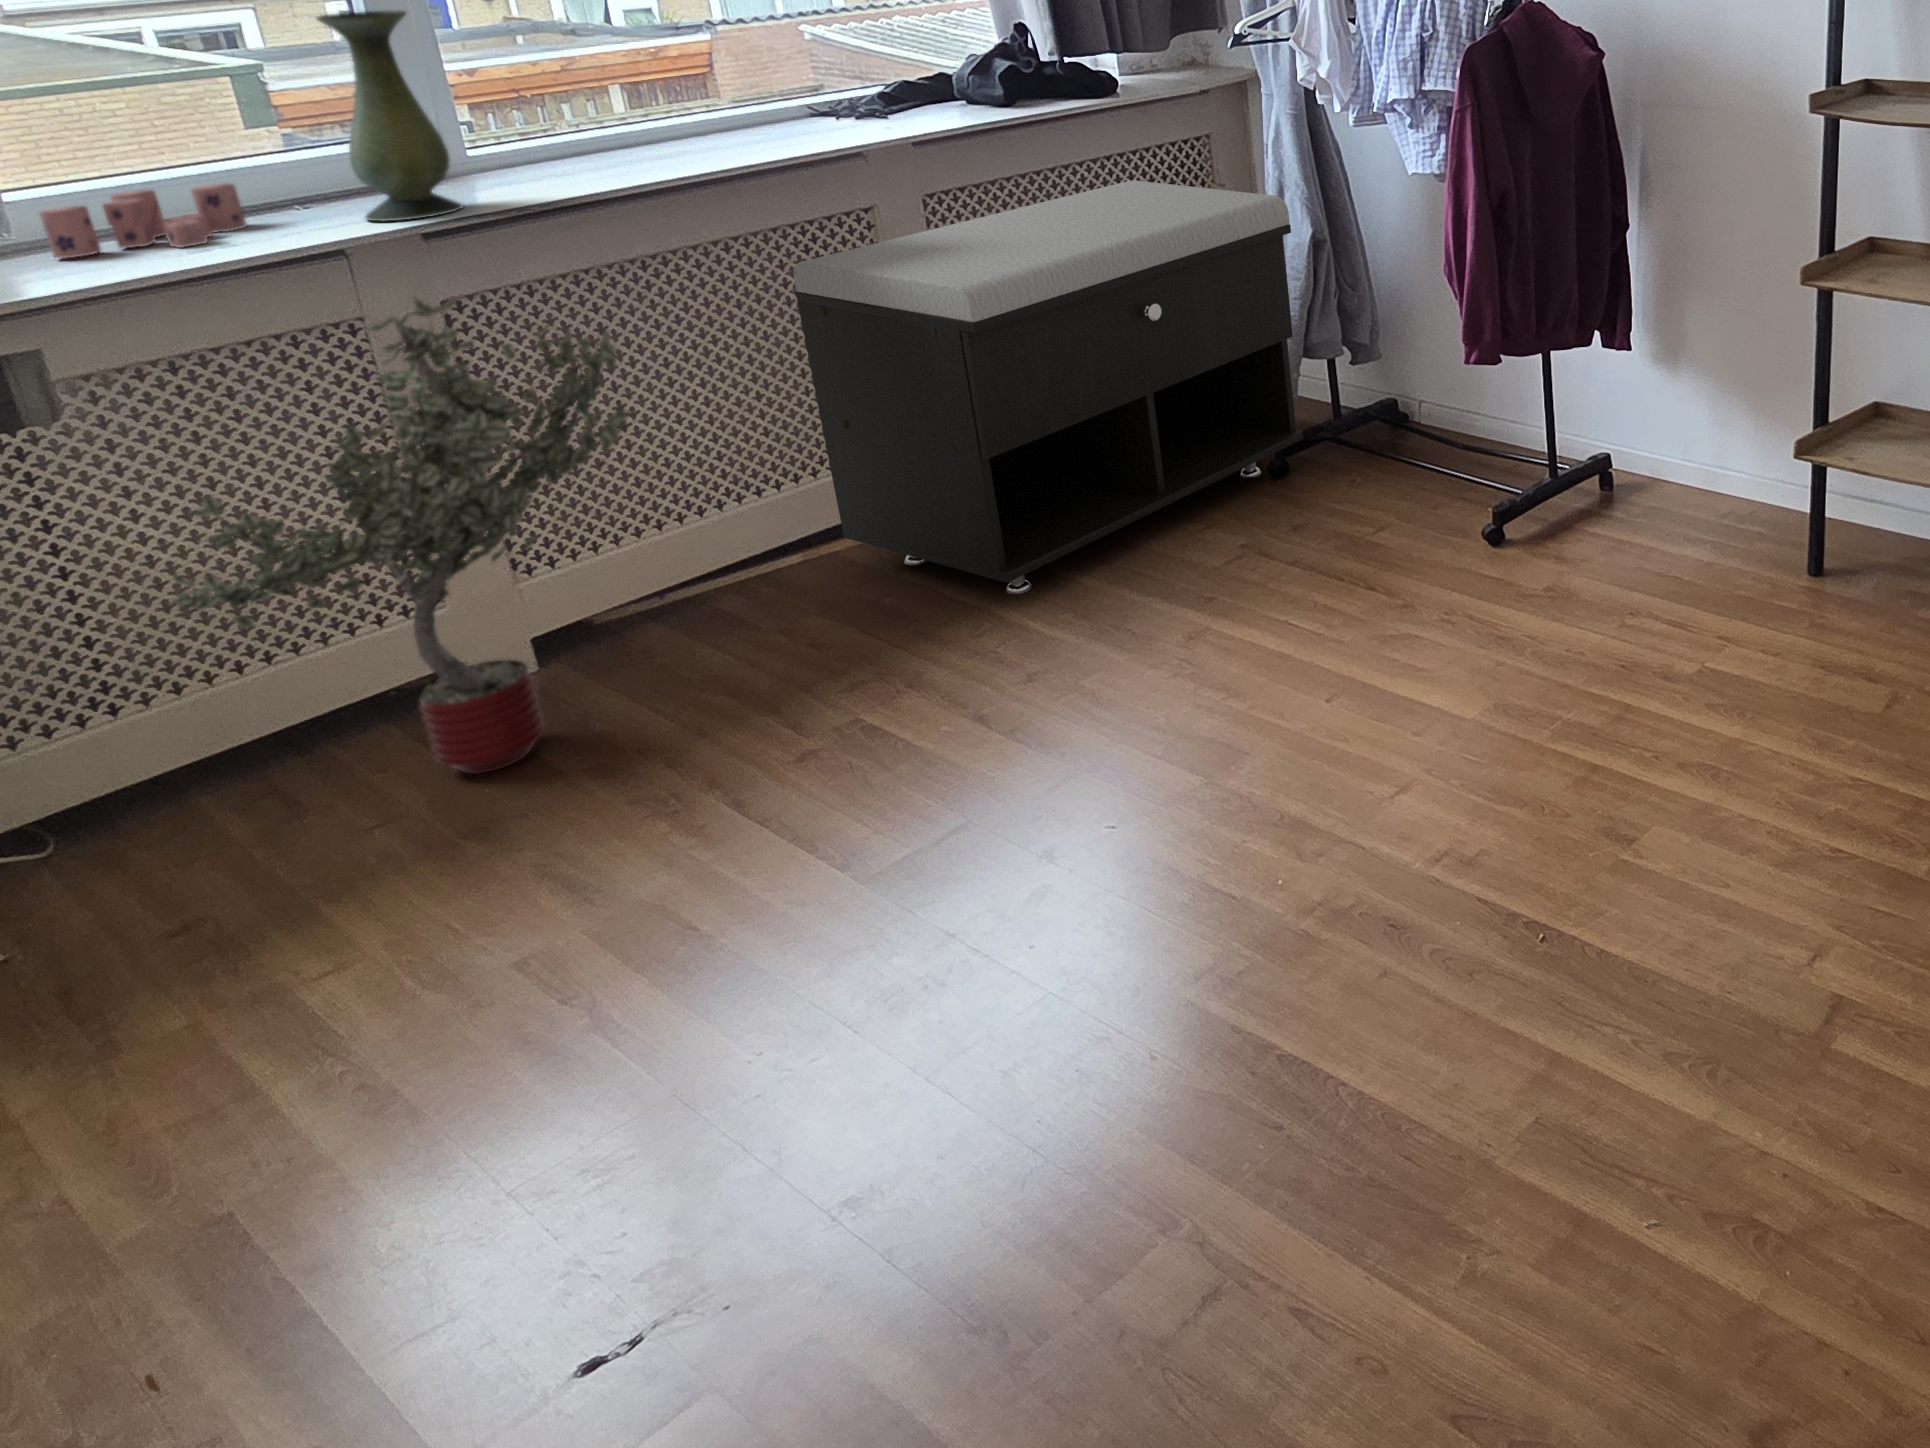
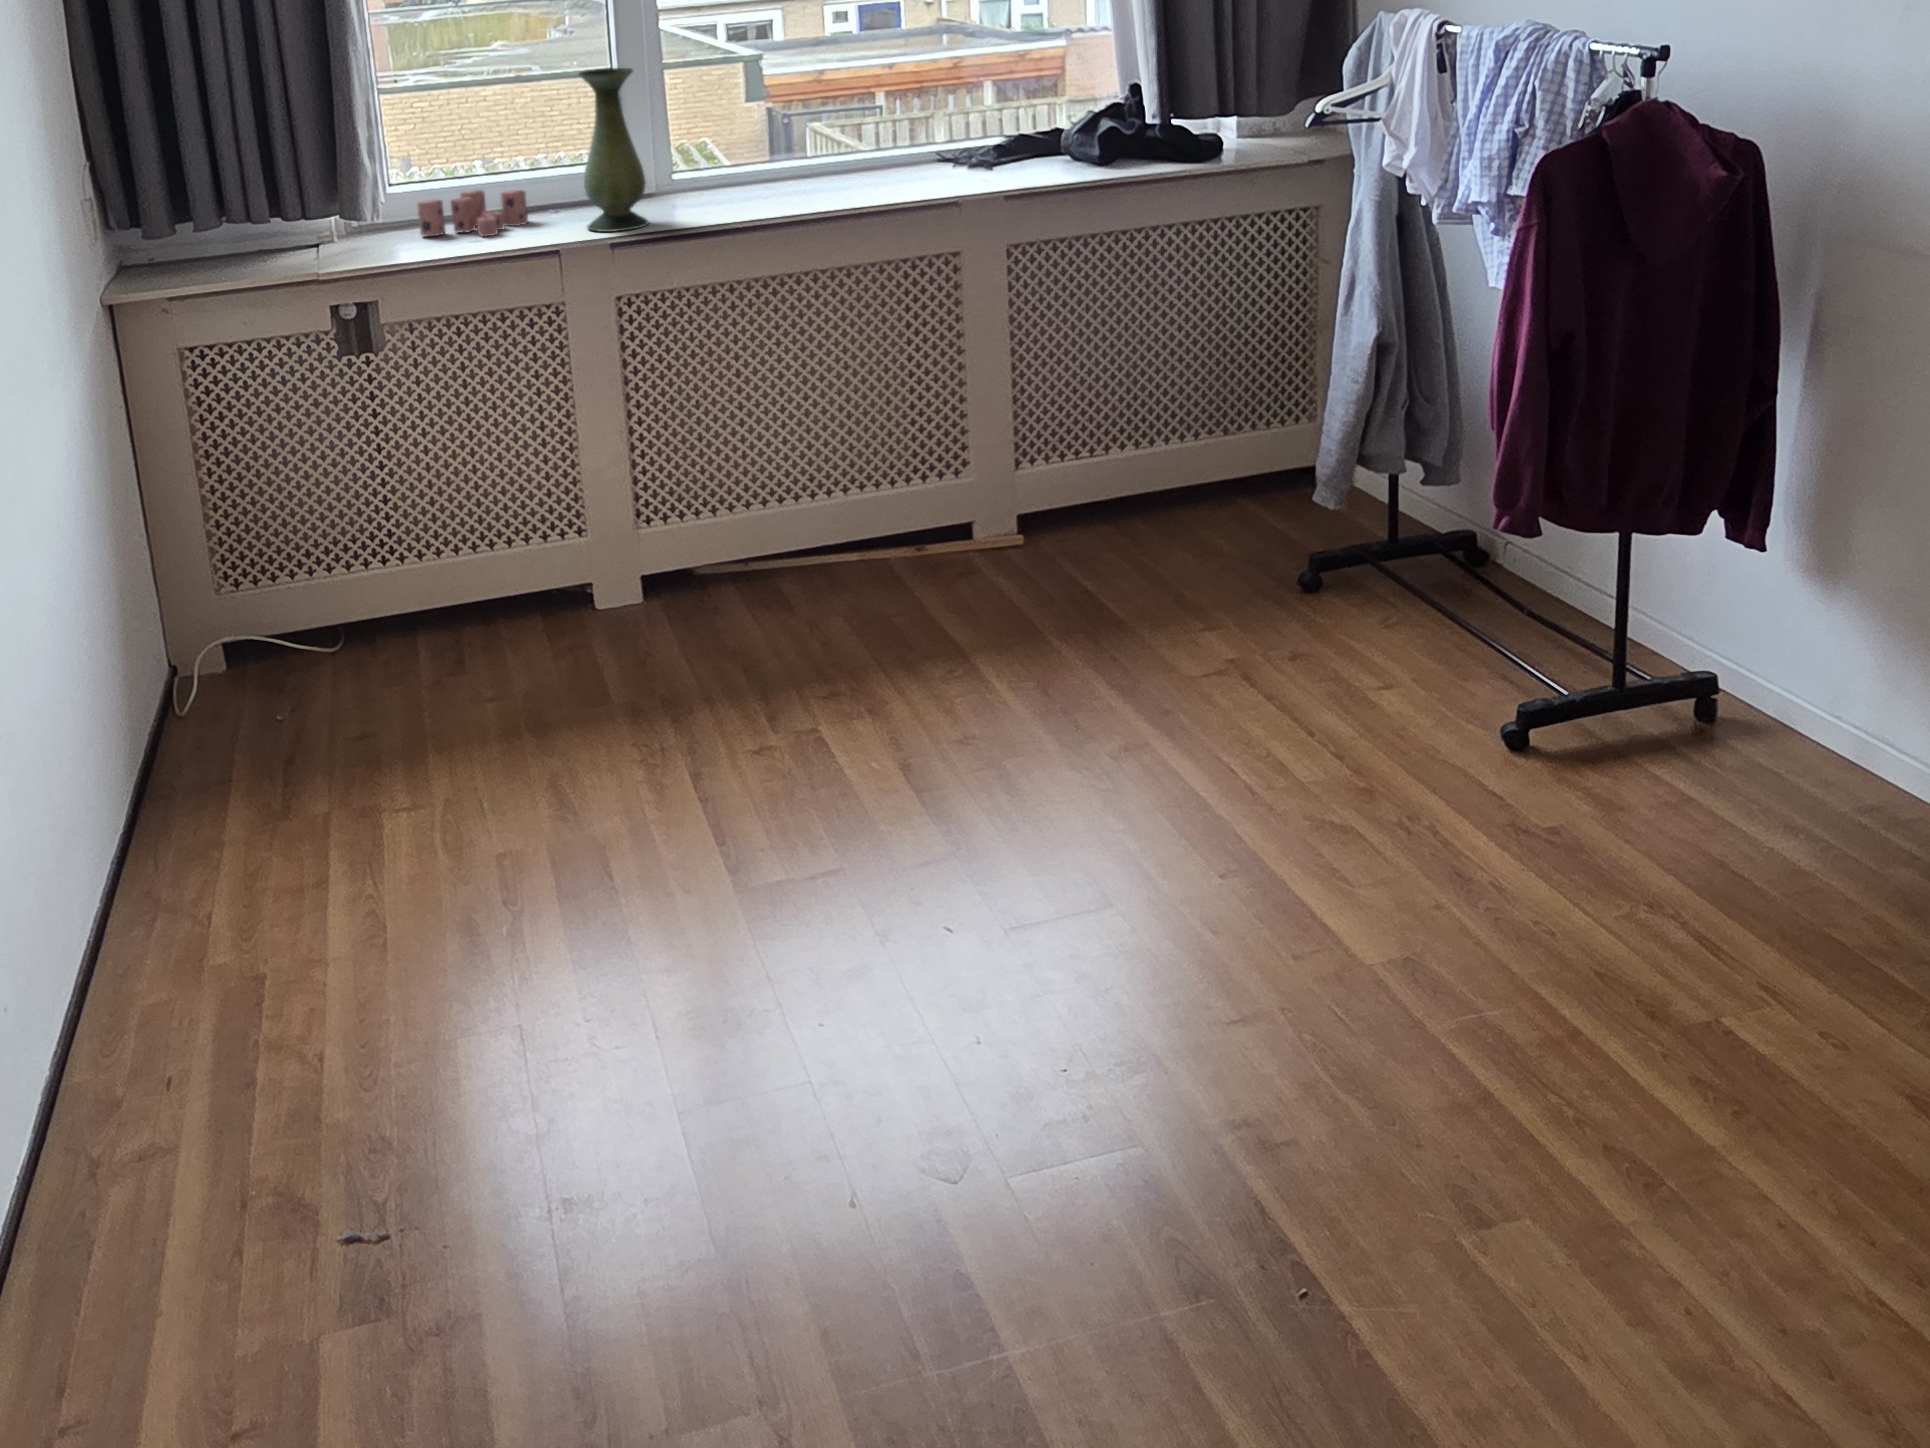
storage bench: present [794,180,1303,594] -> none [875,247,1357,647]
potted tree: present [168,299,629,773] -> none [405,296,718,680]

